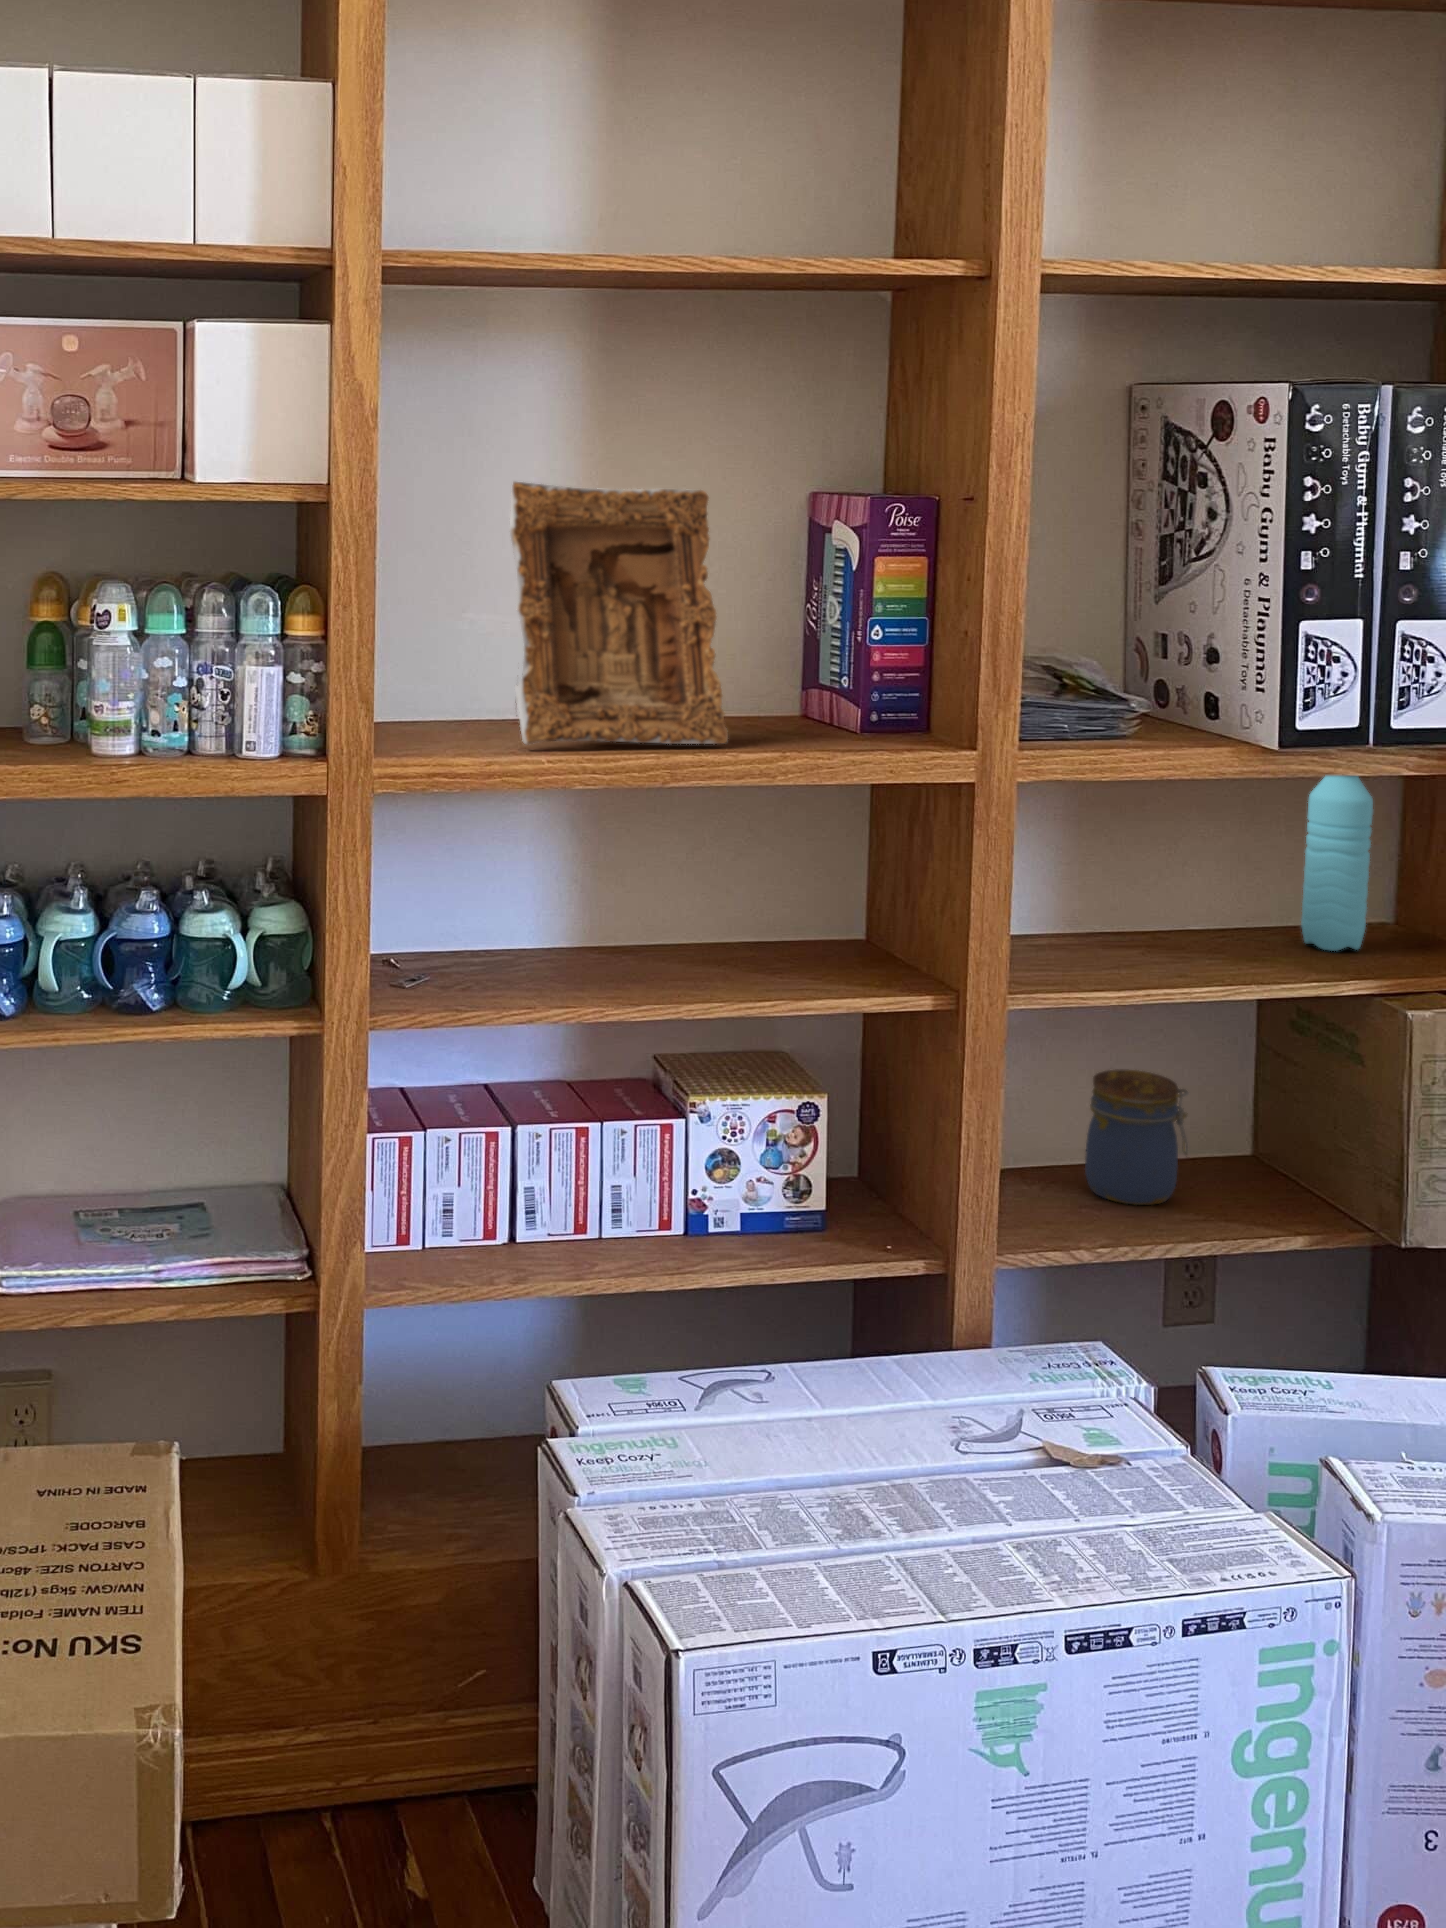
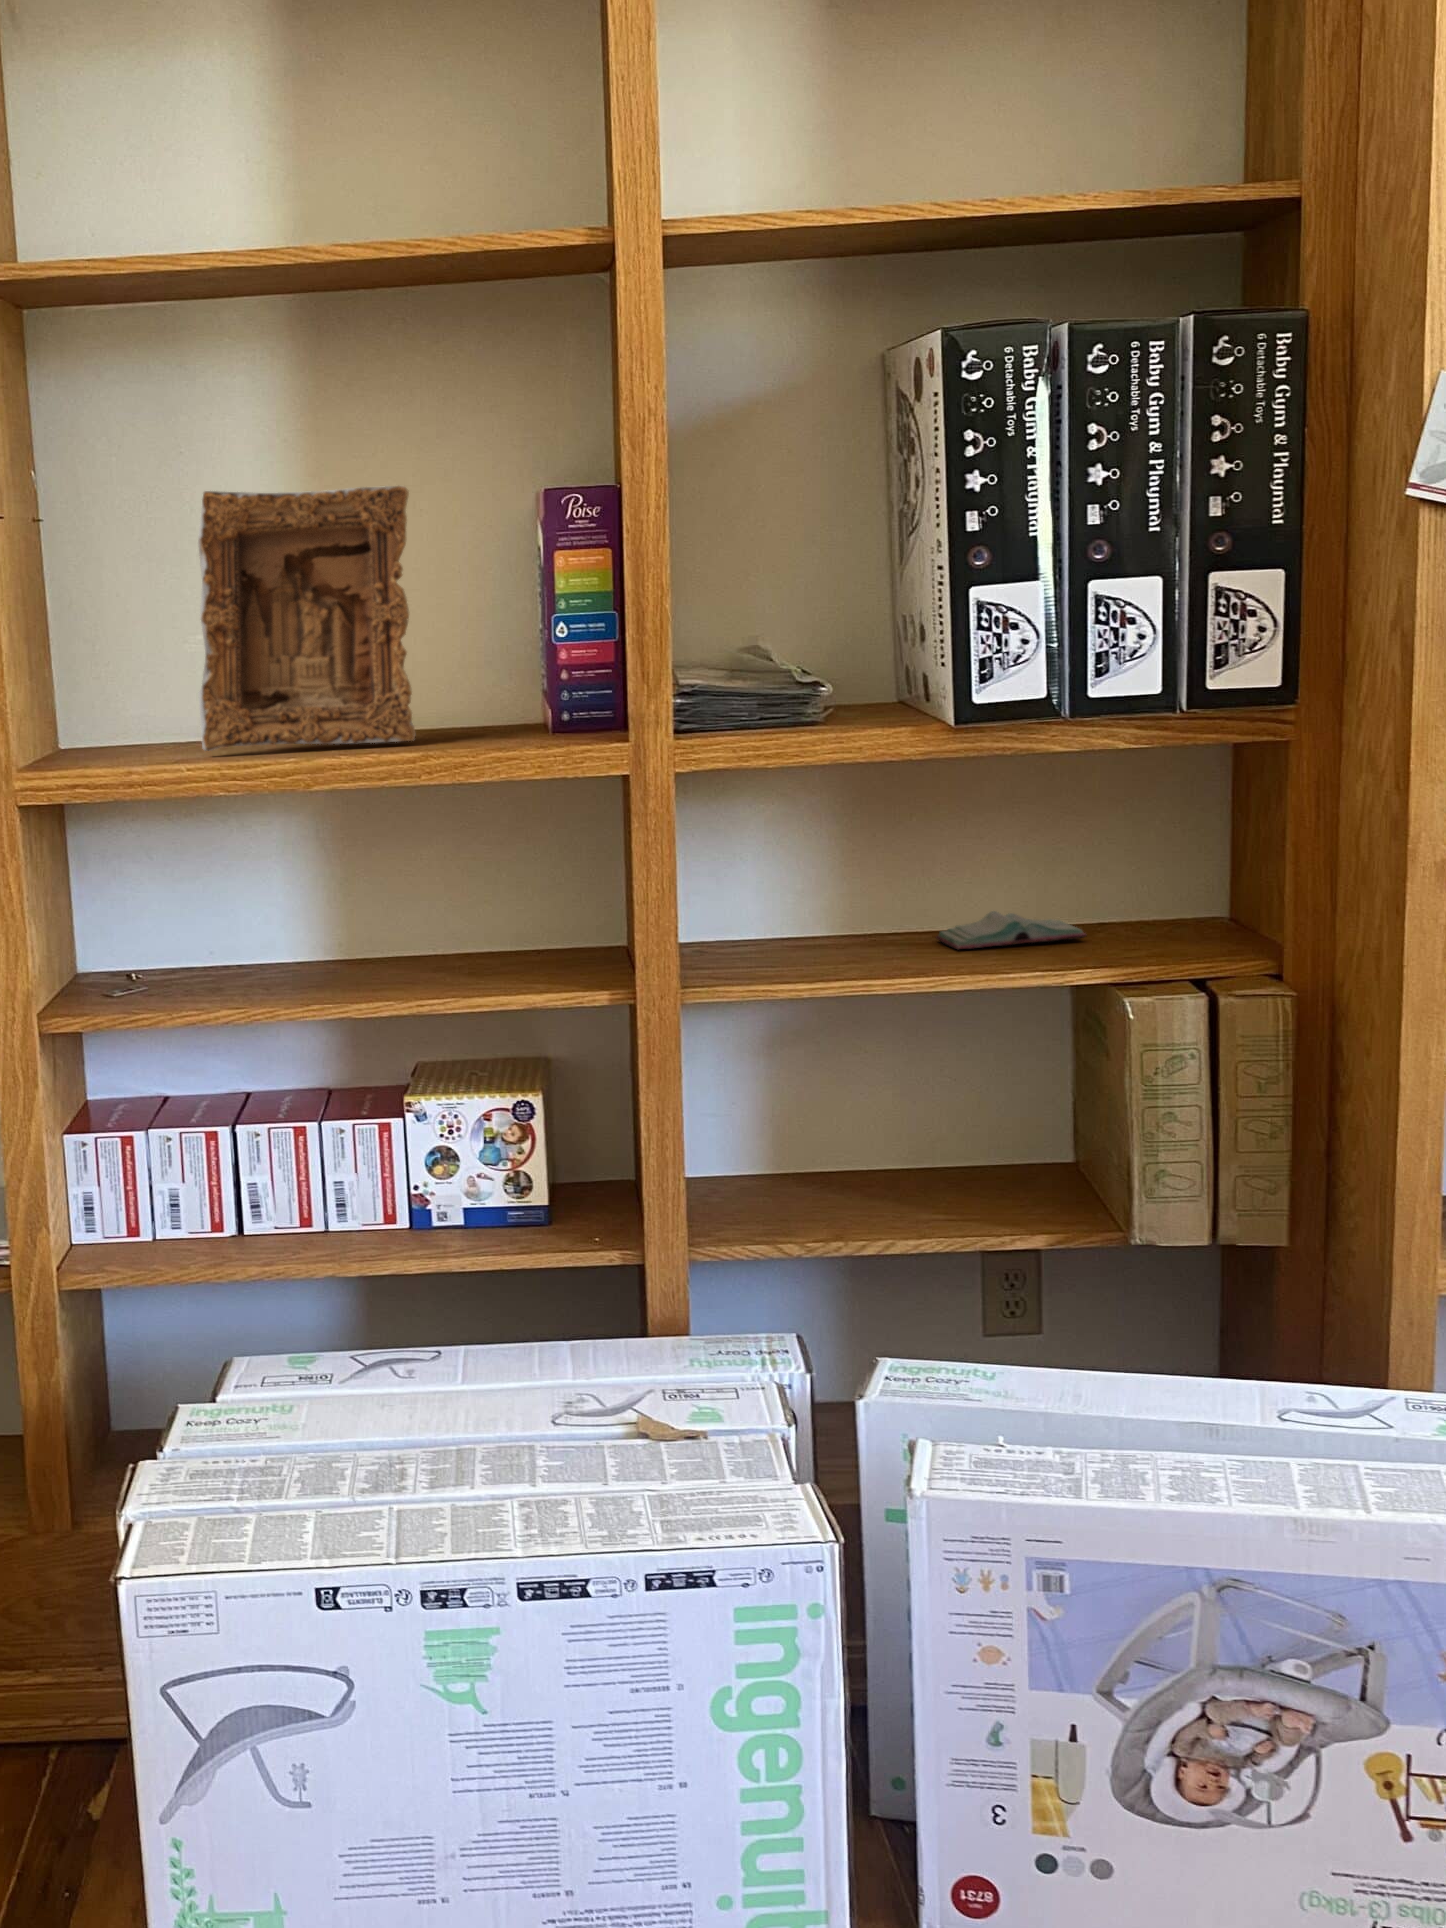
water bottle: present [1301,776,1373,951] -> none [1130,723,1196,938]
book: none [1134,920,1276,959] -> present [936,911,1086,950]
jar: present [1085,1070,1188,1205] -> none [881,1069,984,1205]

